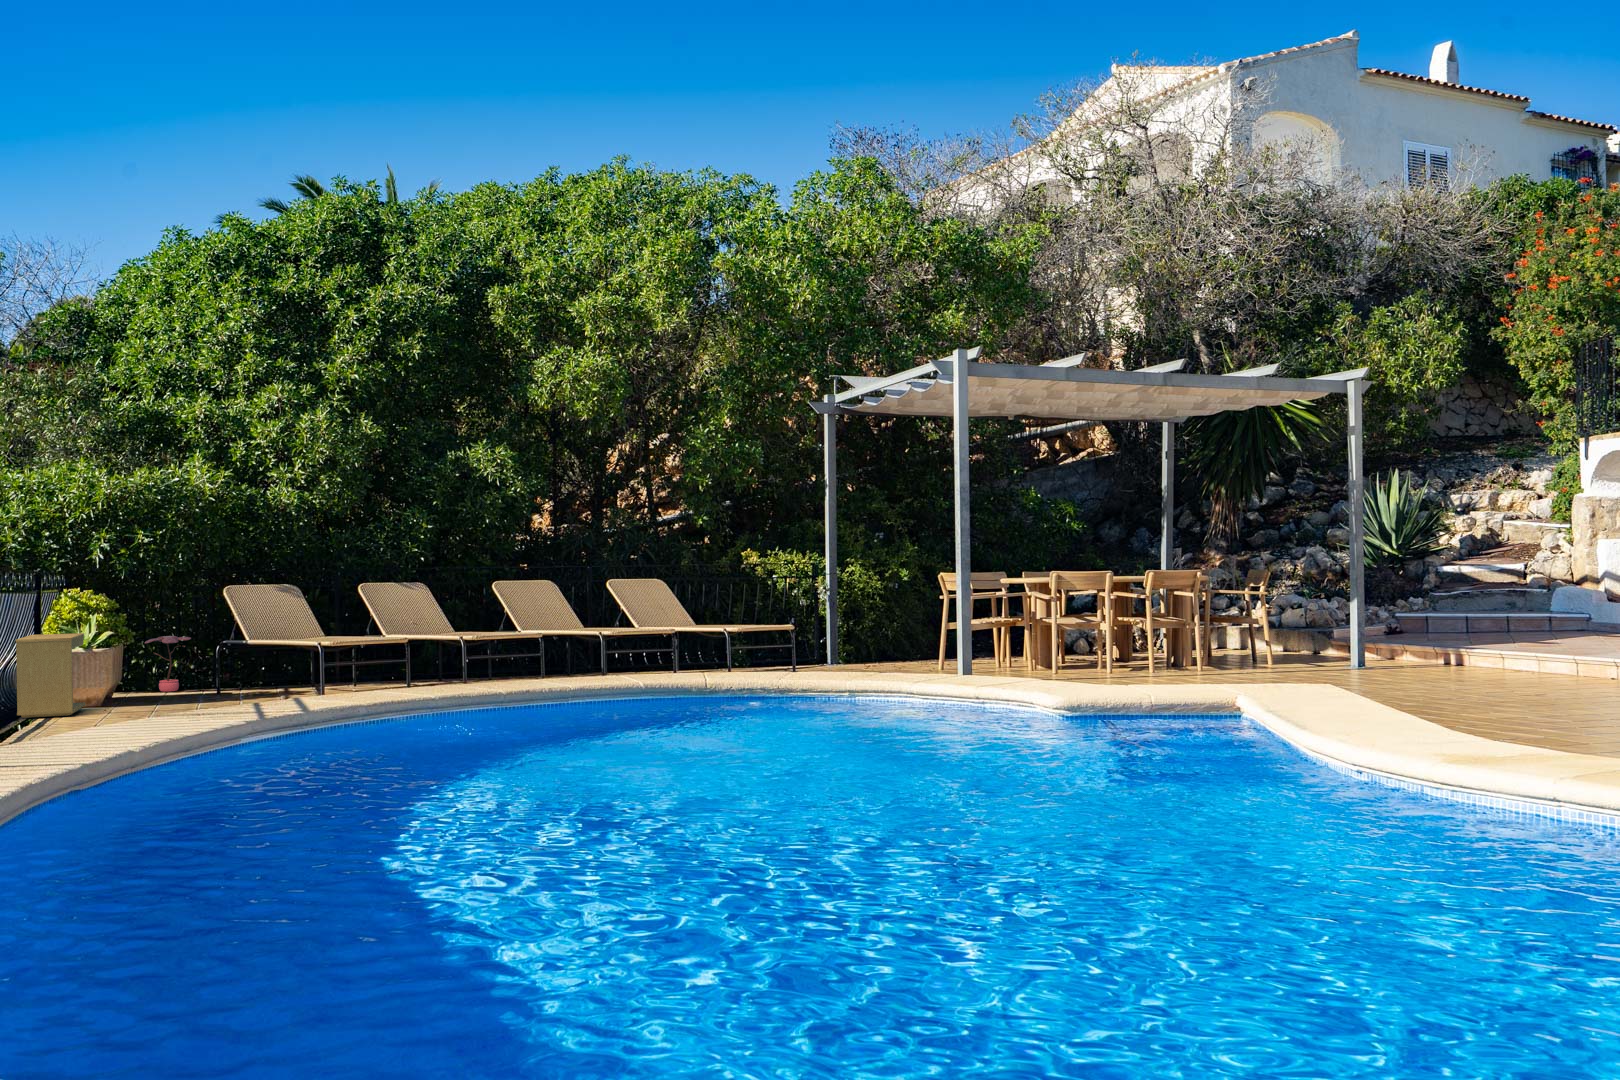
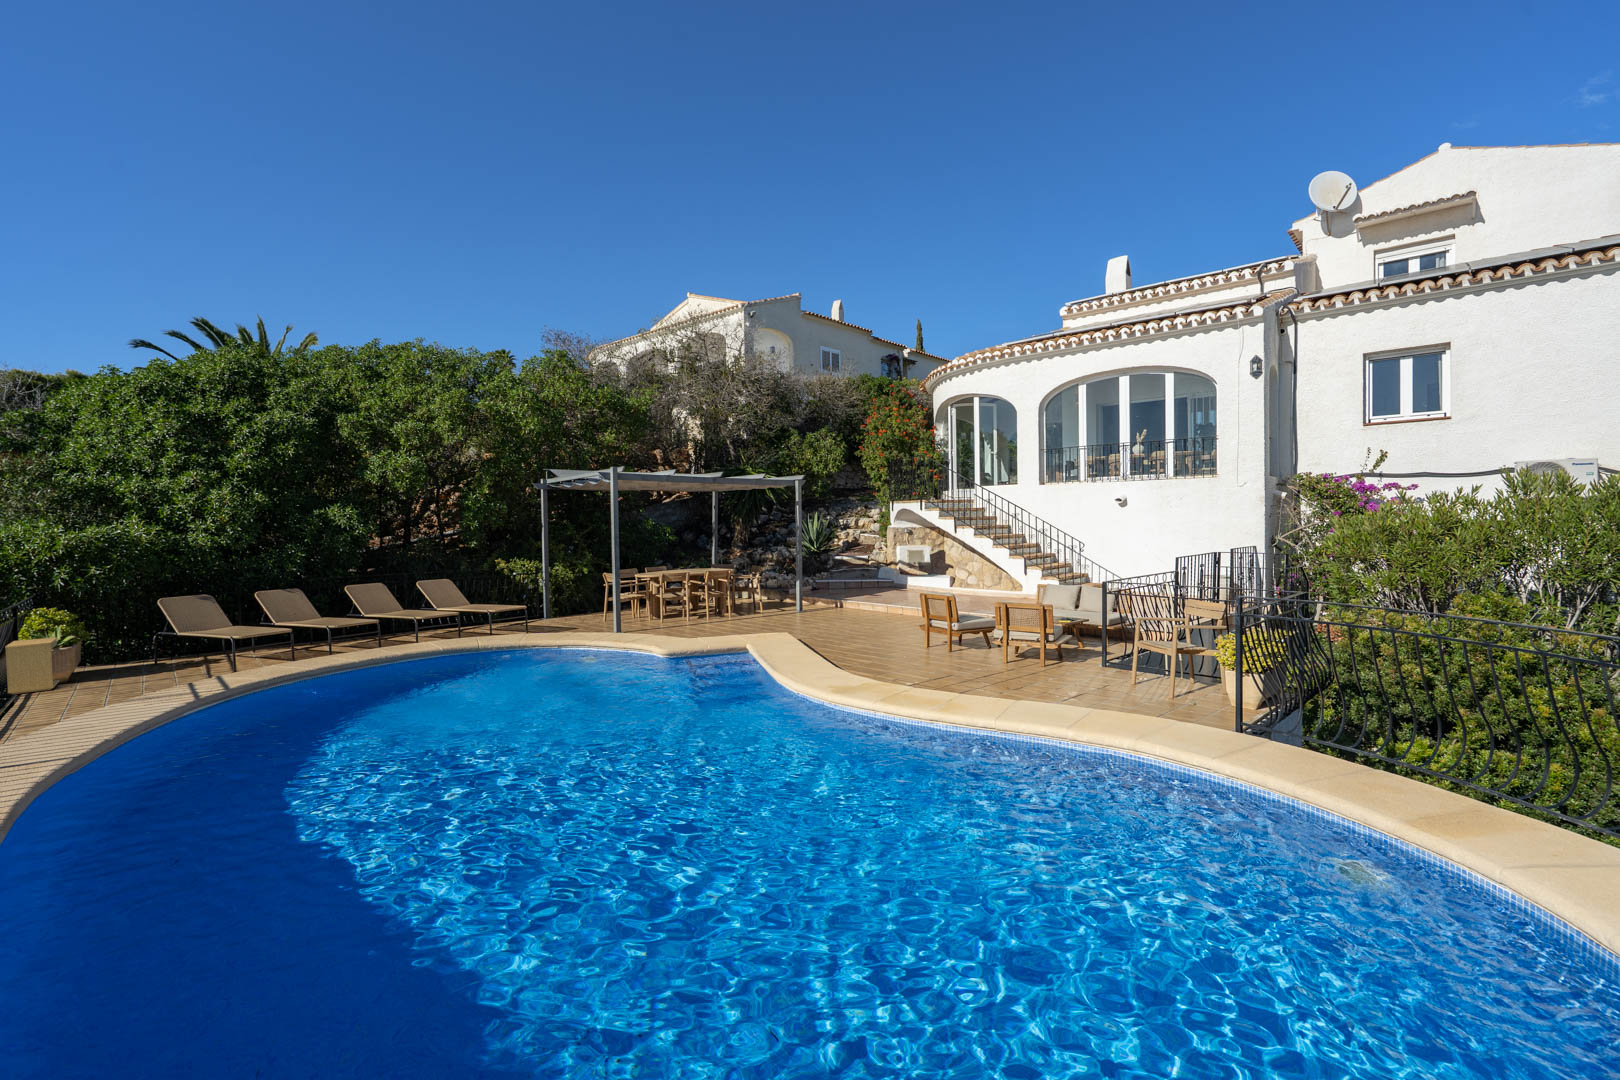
potted plant: present [145,636,191,692] -> none [97,630,133,664]

